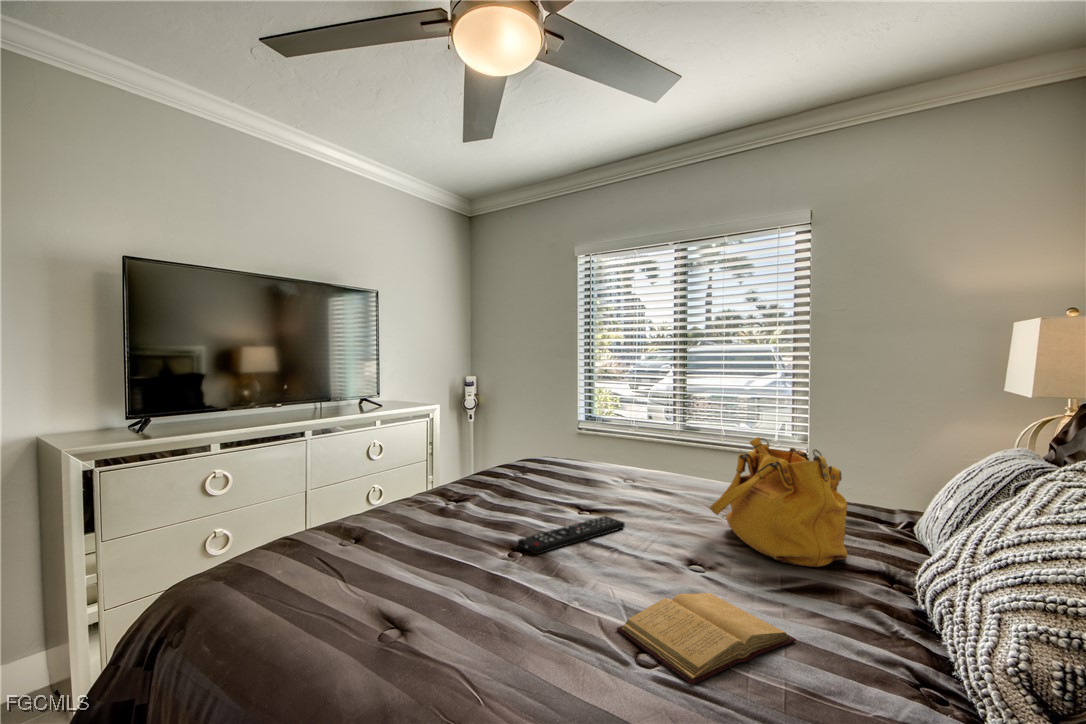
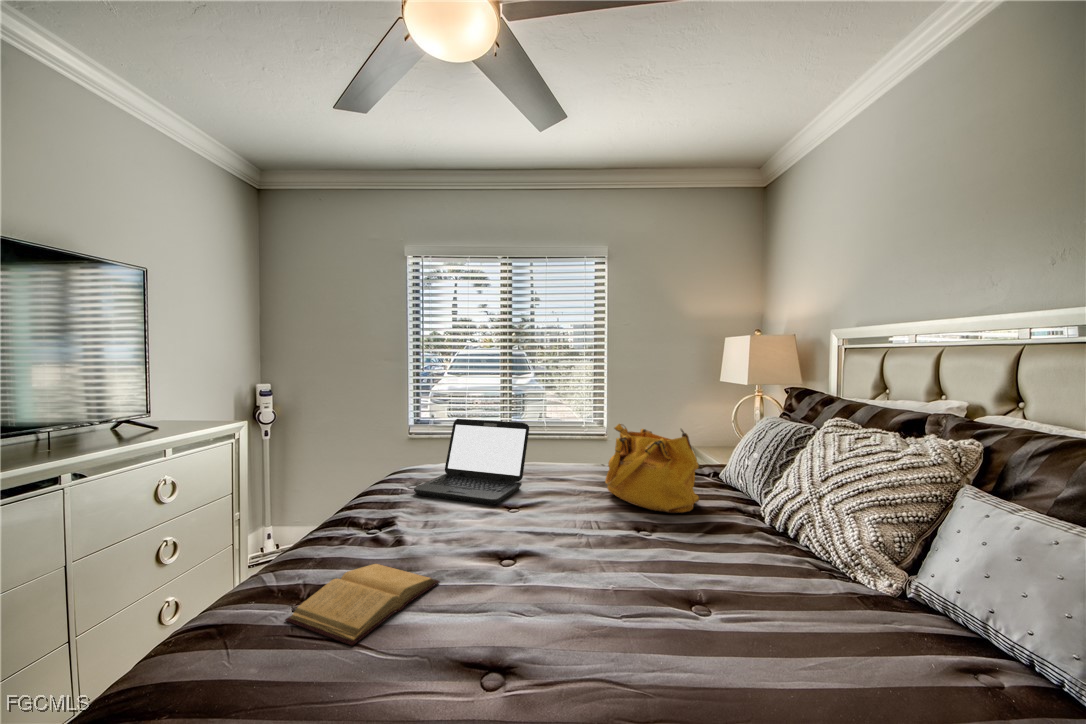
laptop: none [529,416,655,510] -> present [414,419,529,505]
remote control: present [518,516,625,554] -> none [484,507,544,555]
book: present [617,593,796,685] -> present [285,564,440,646]

